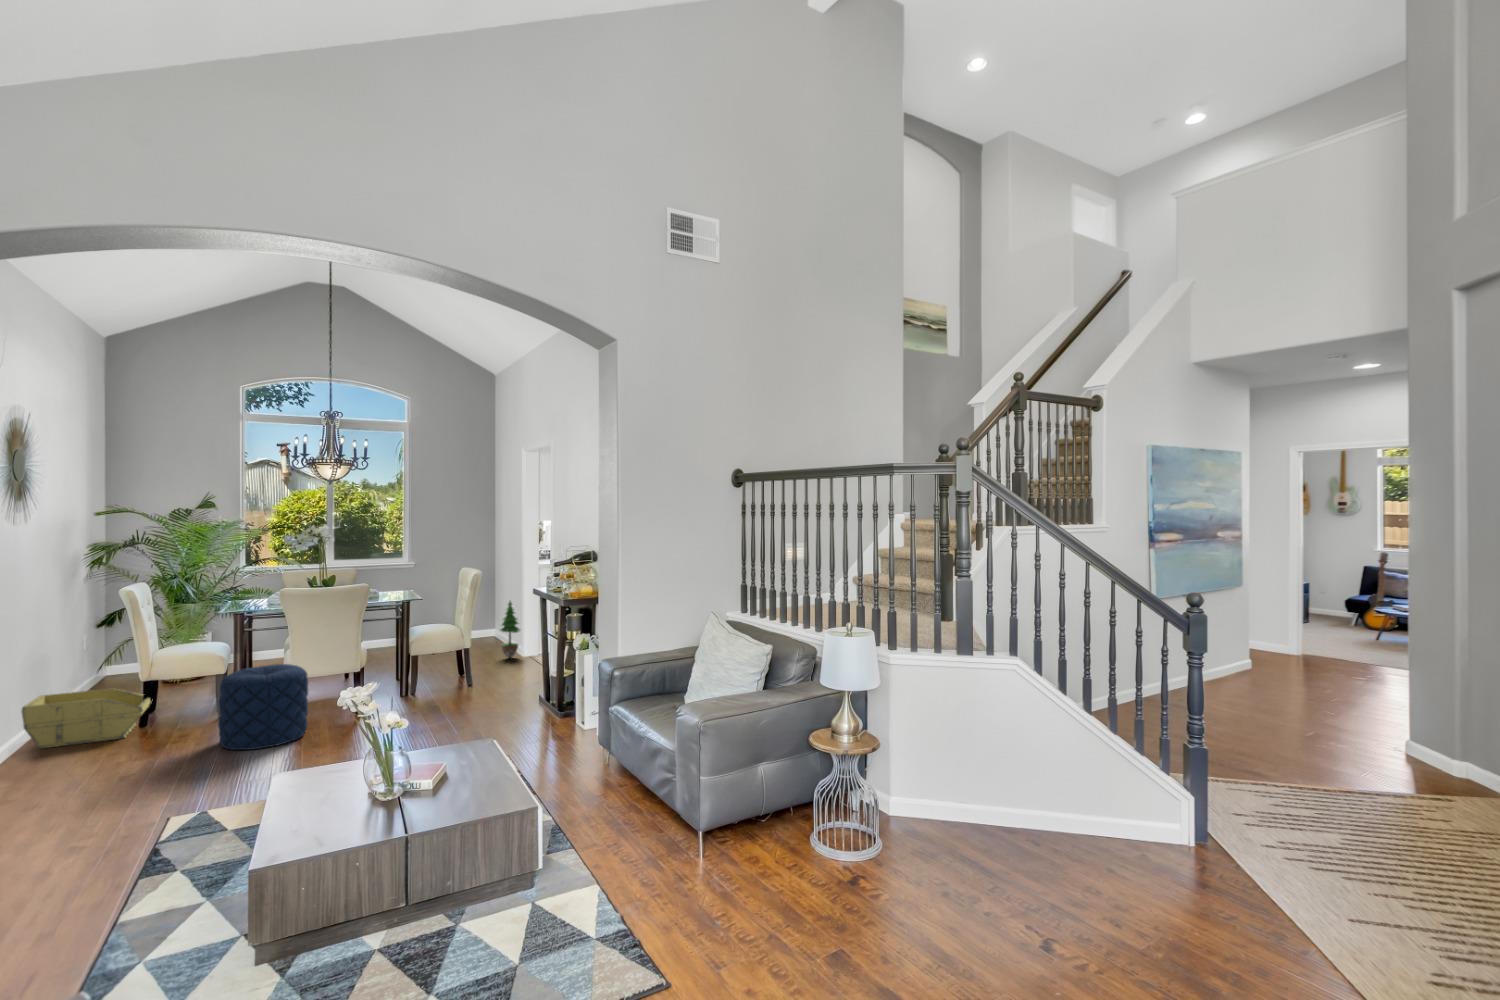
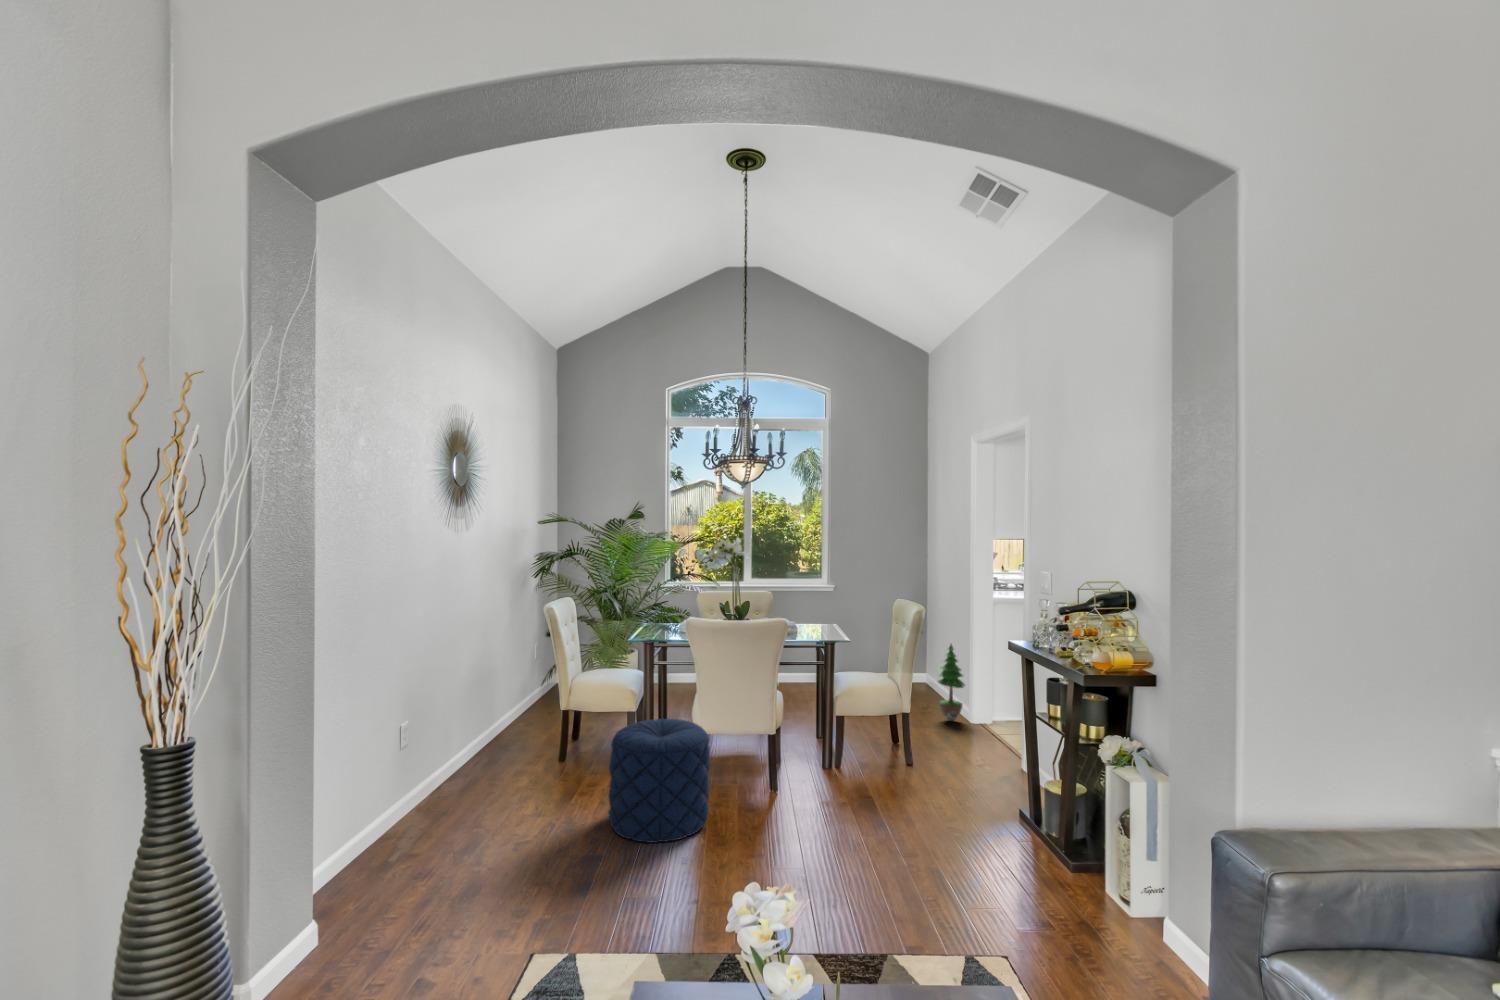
storage bin: present [22,688,151,749] -> none [442,716,562,783]

